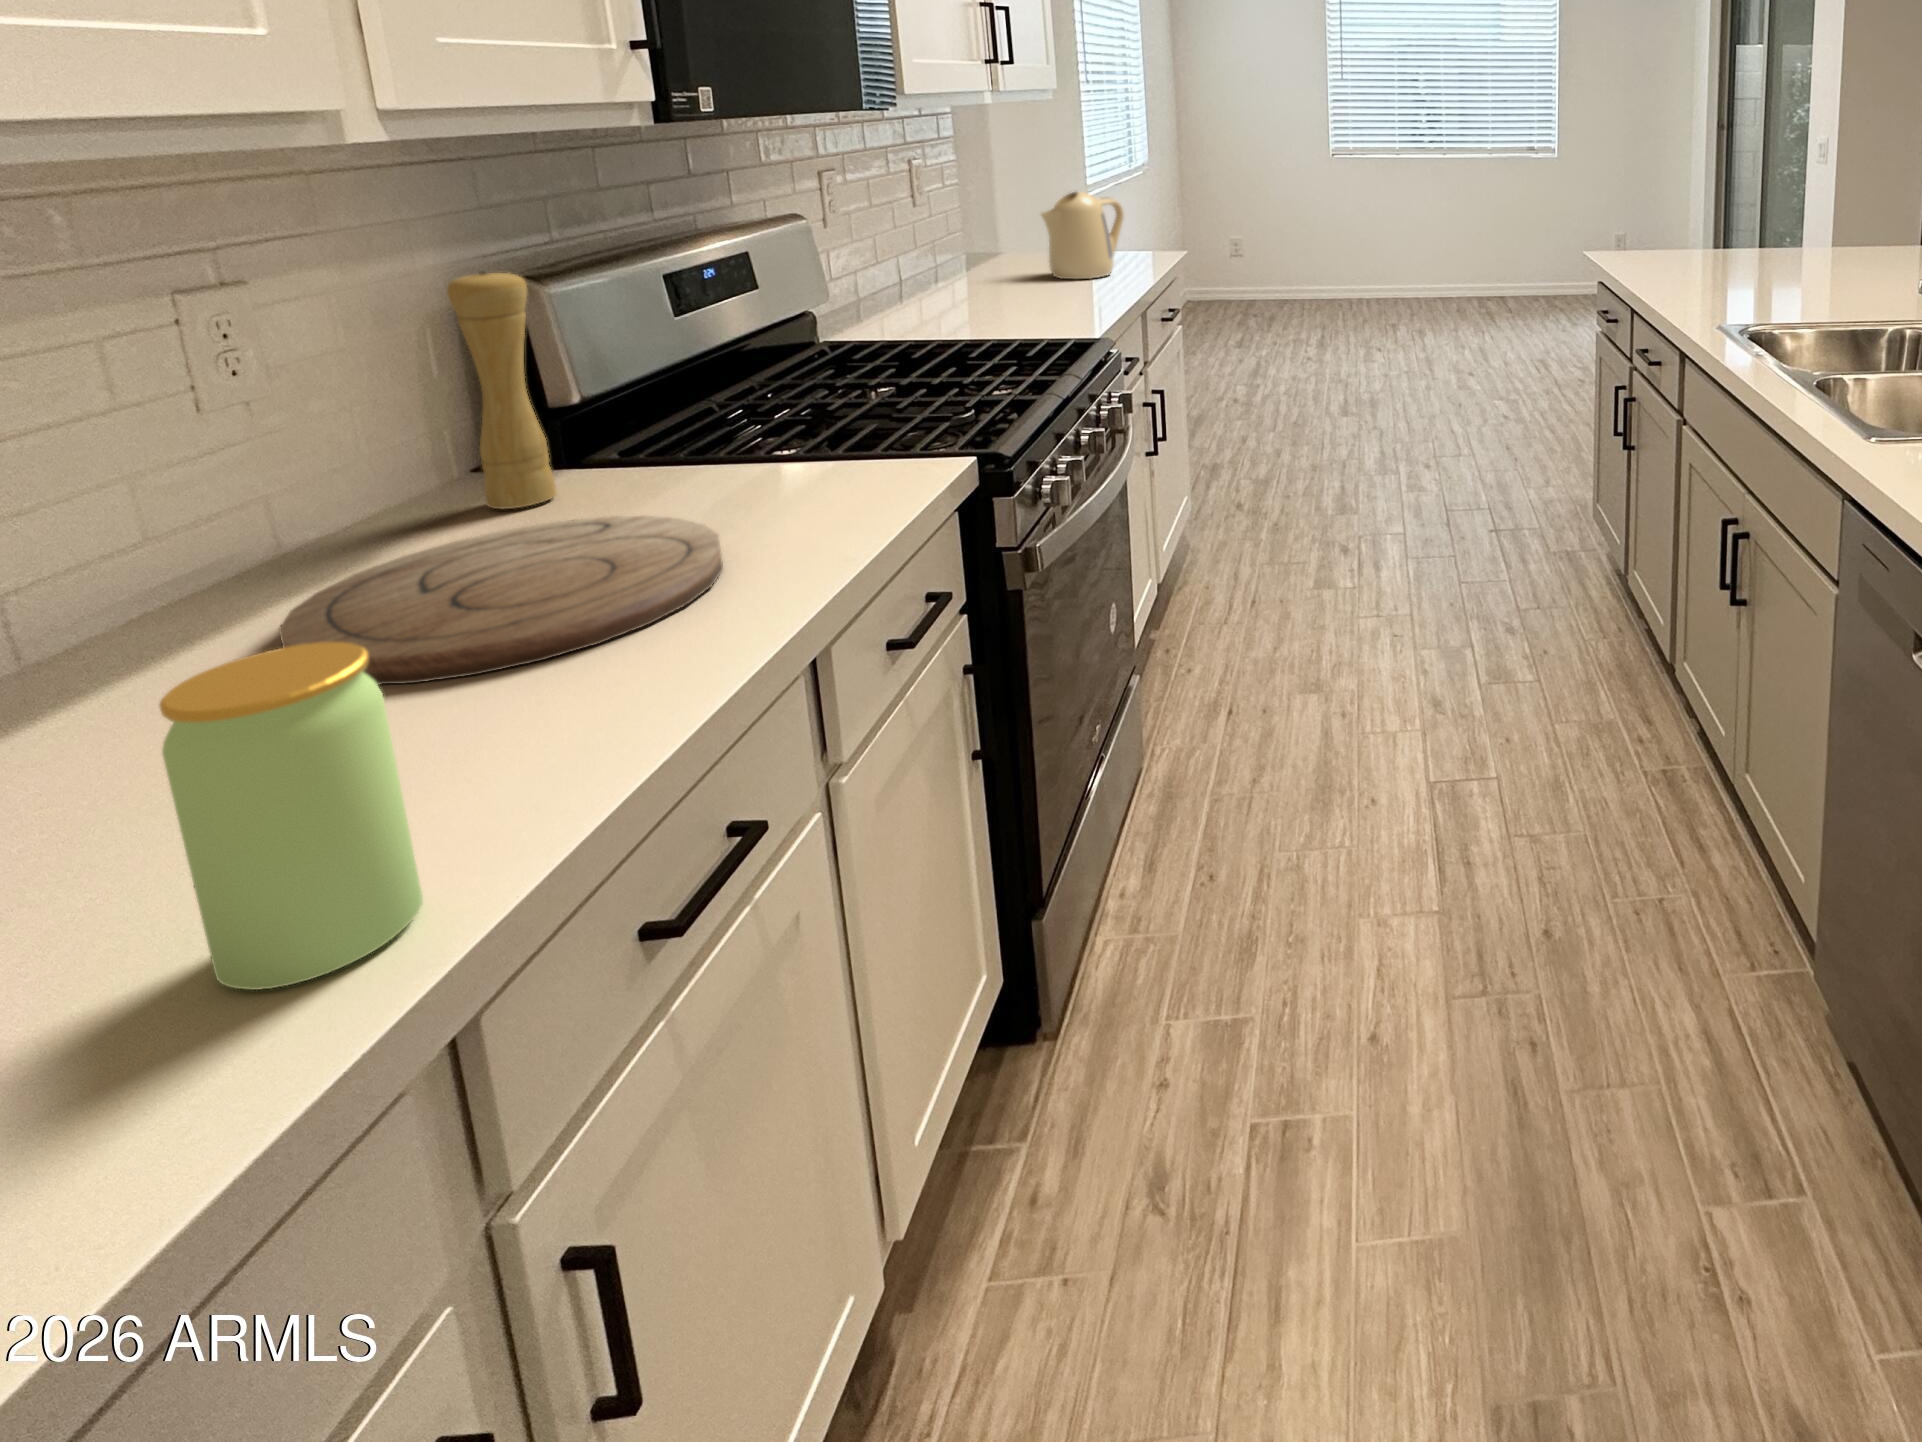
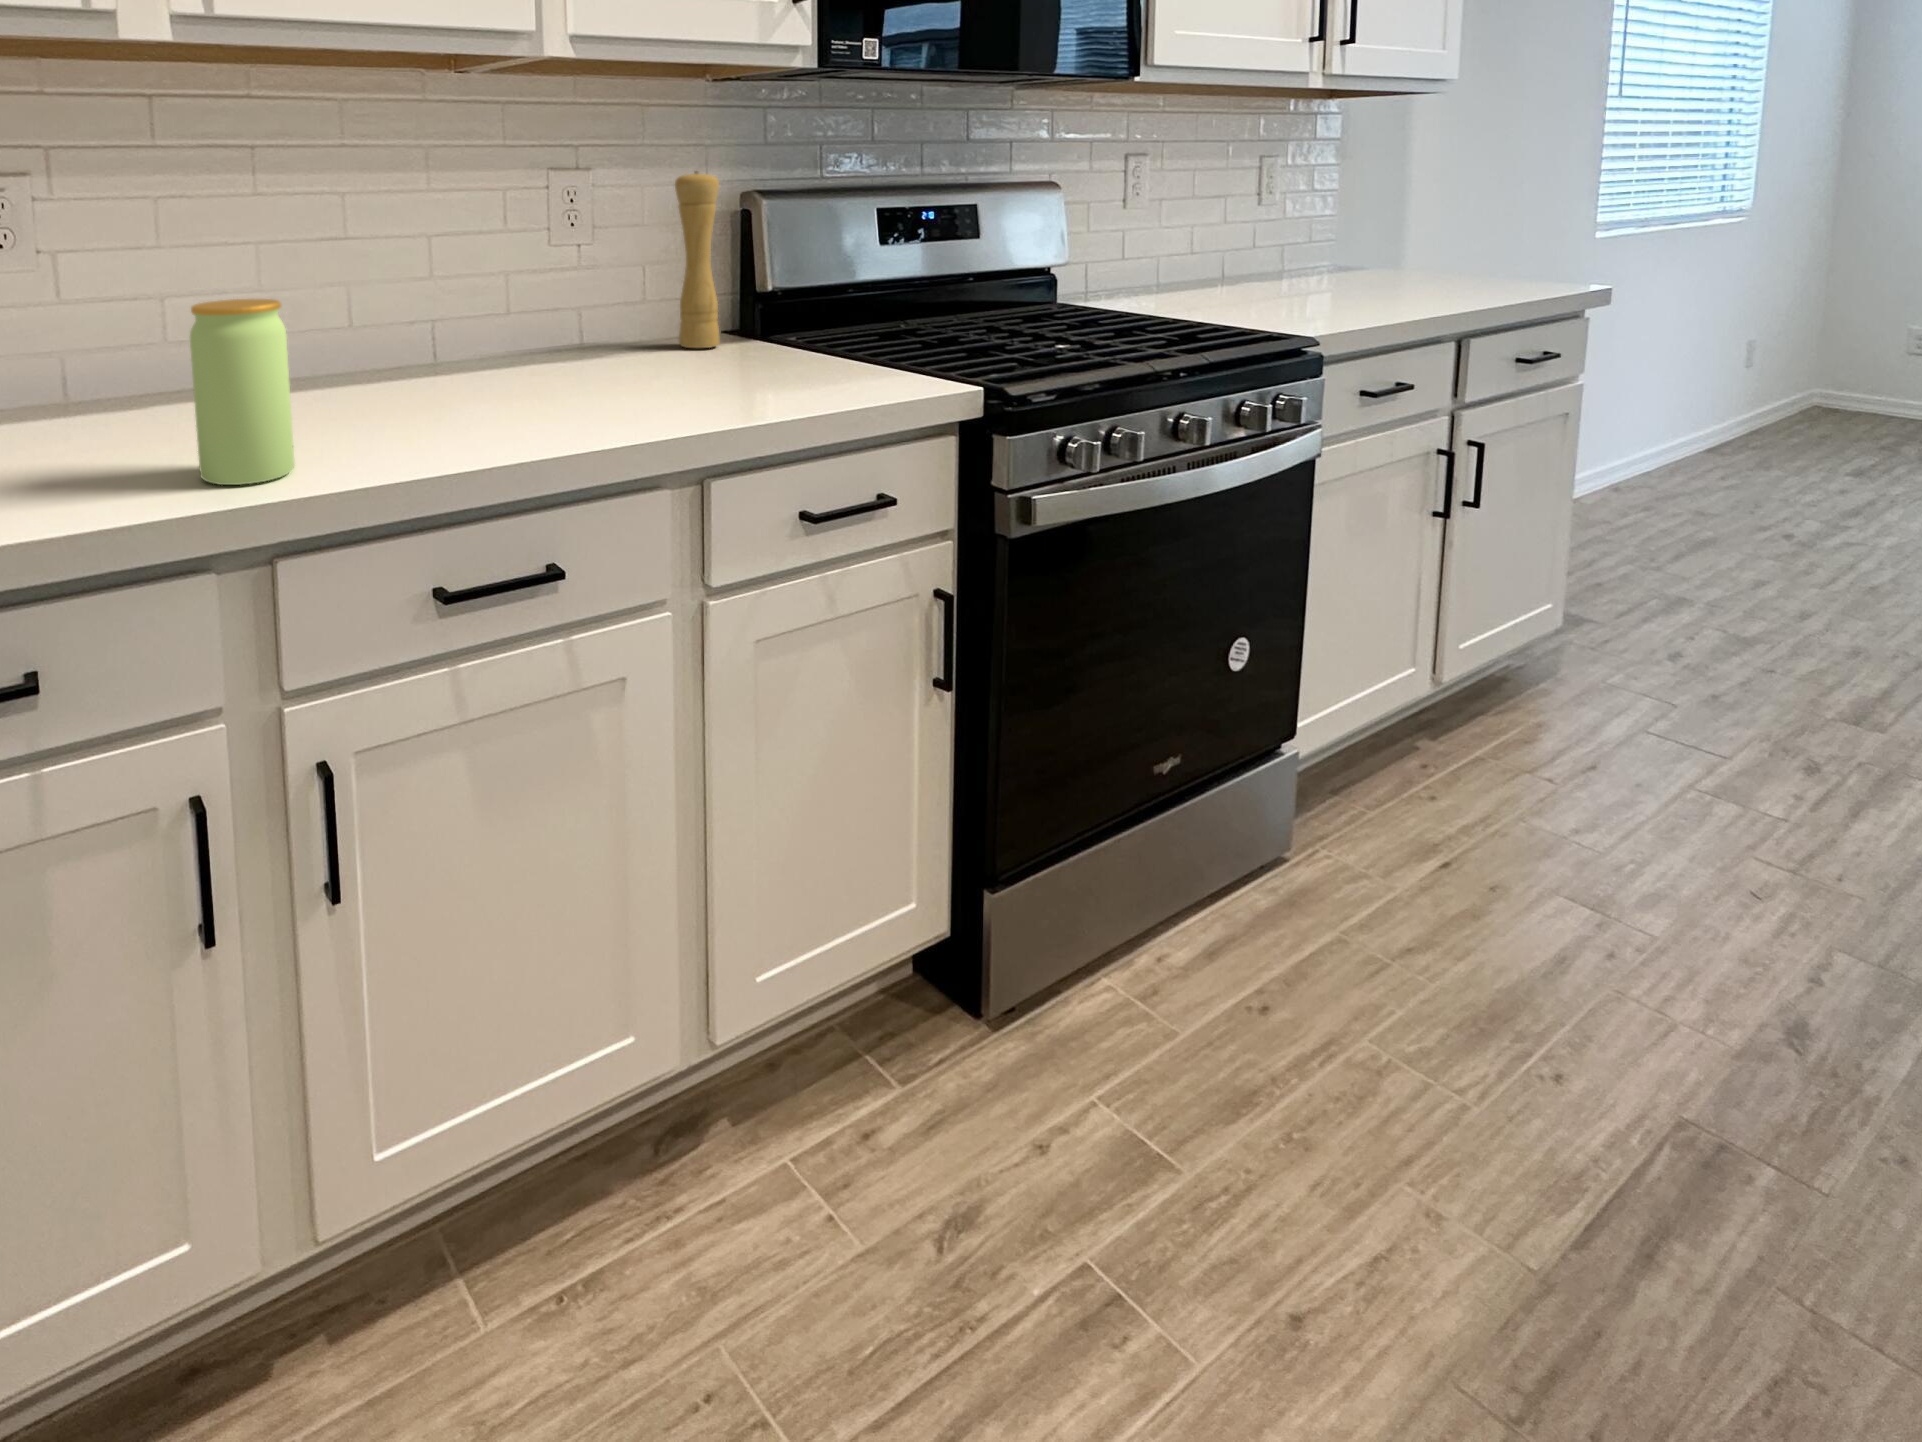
kettle: present [1041,192,1124,279] -> none [1375,188,1495,292]
cutting board: present [279,516,723,685] -> none [466,347,712,412]

